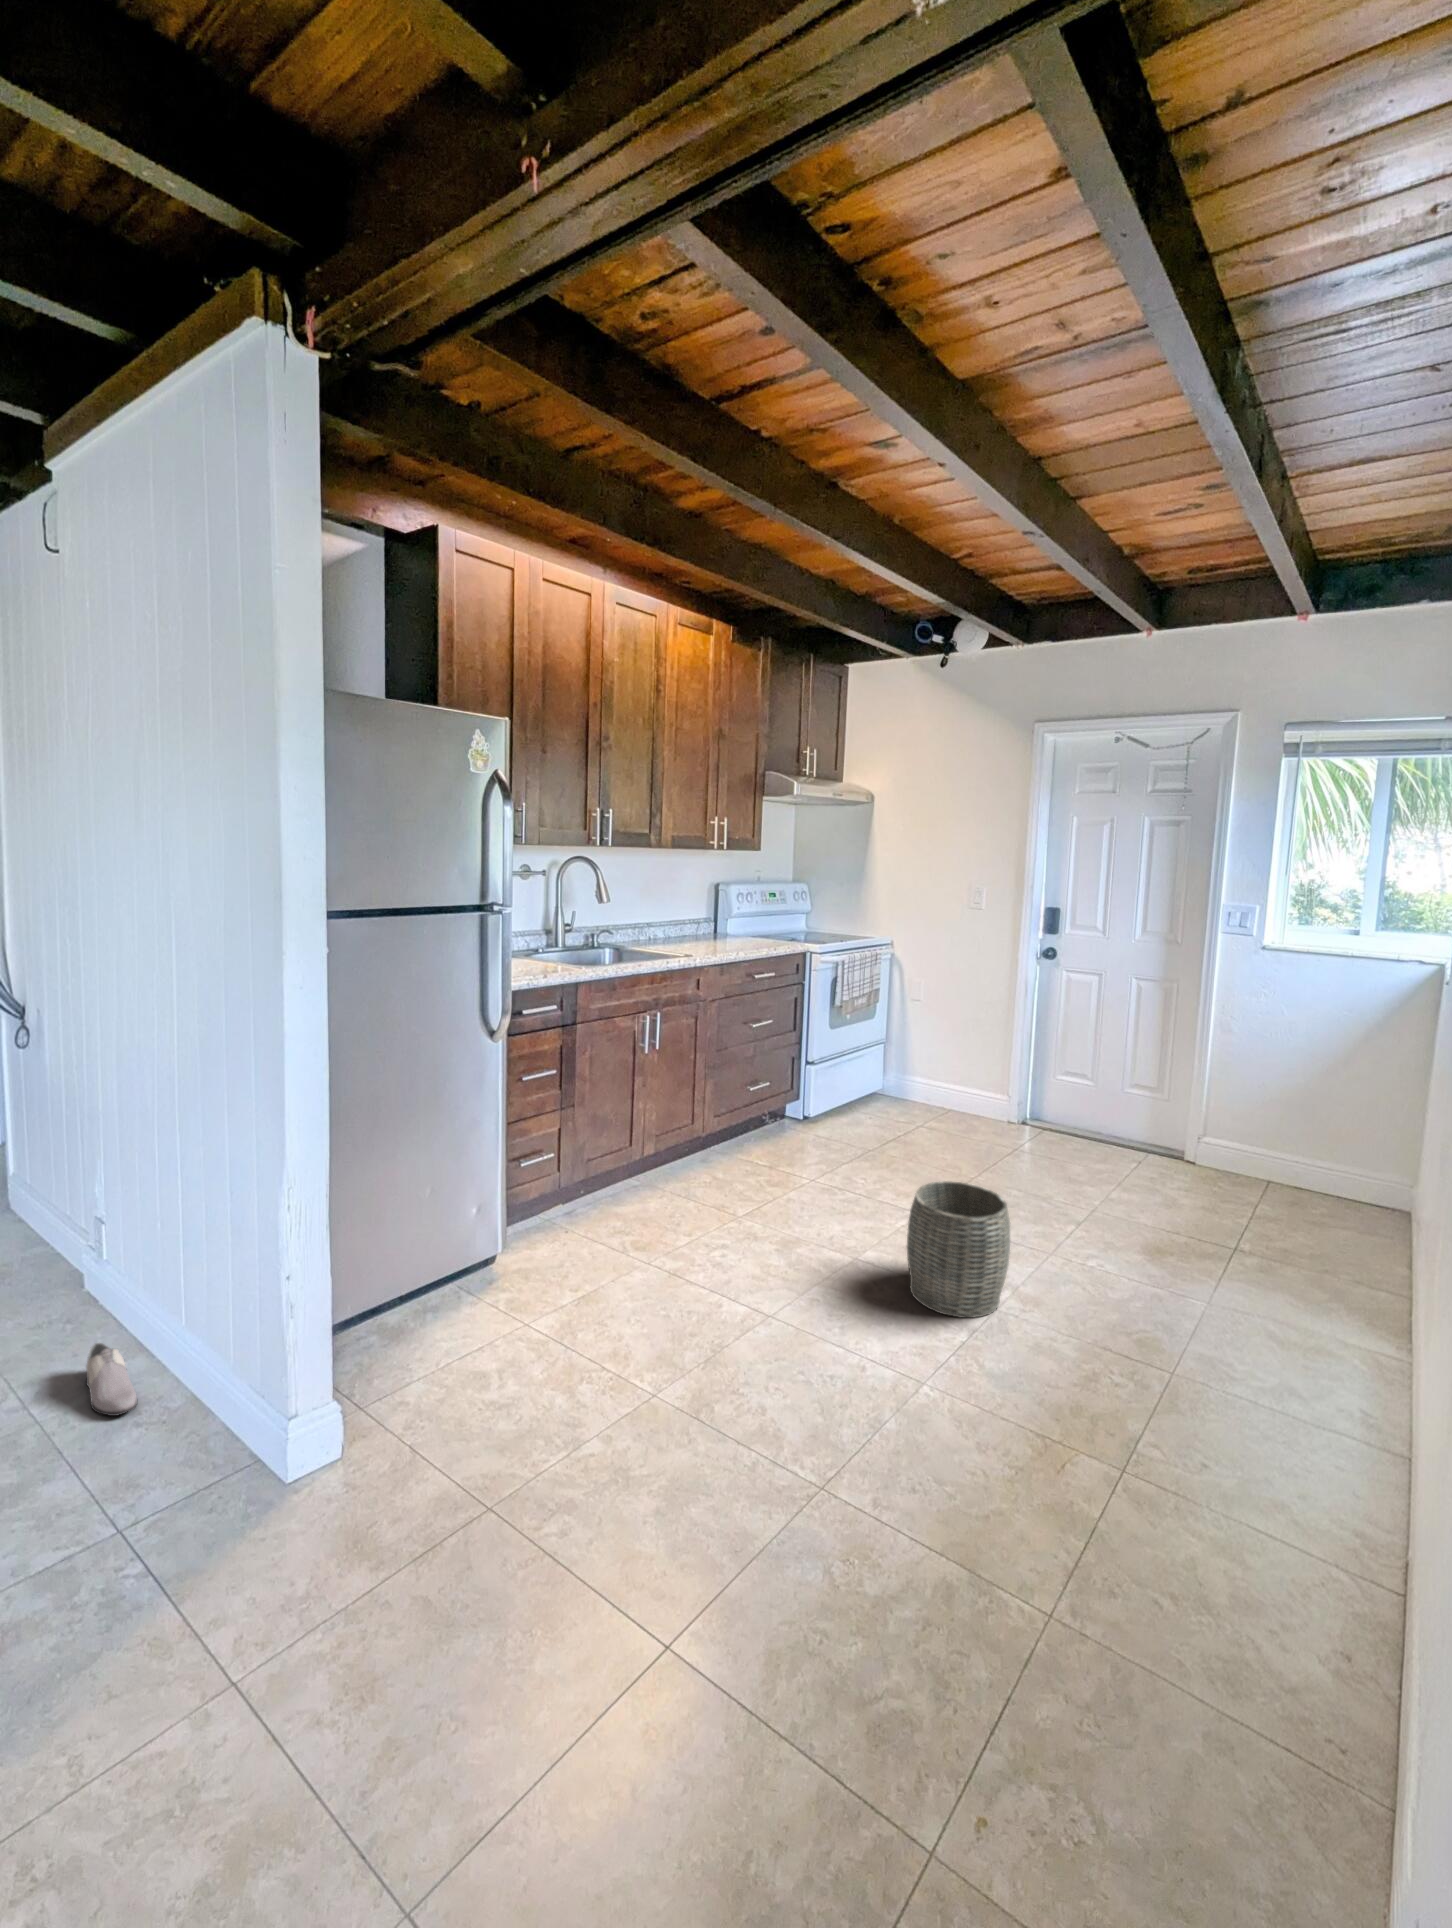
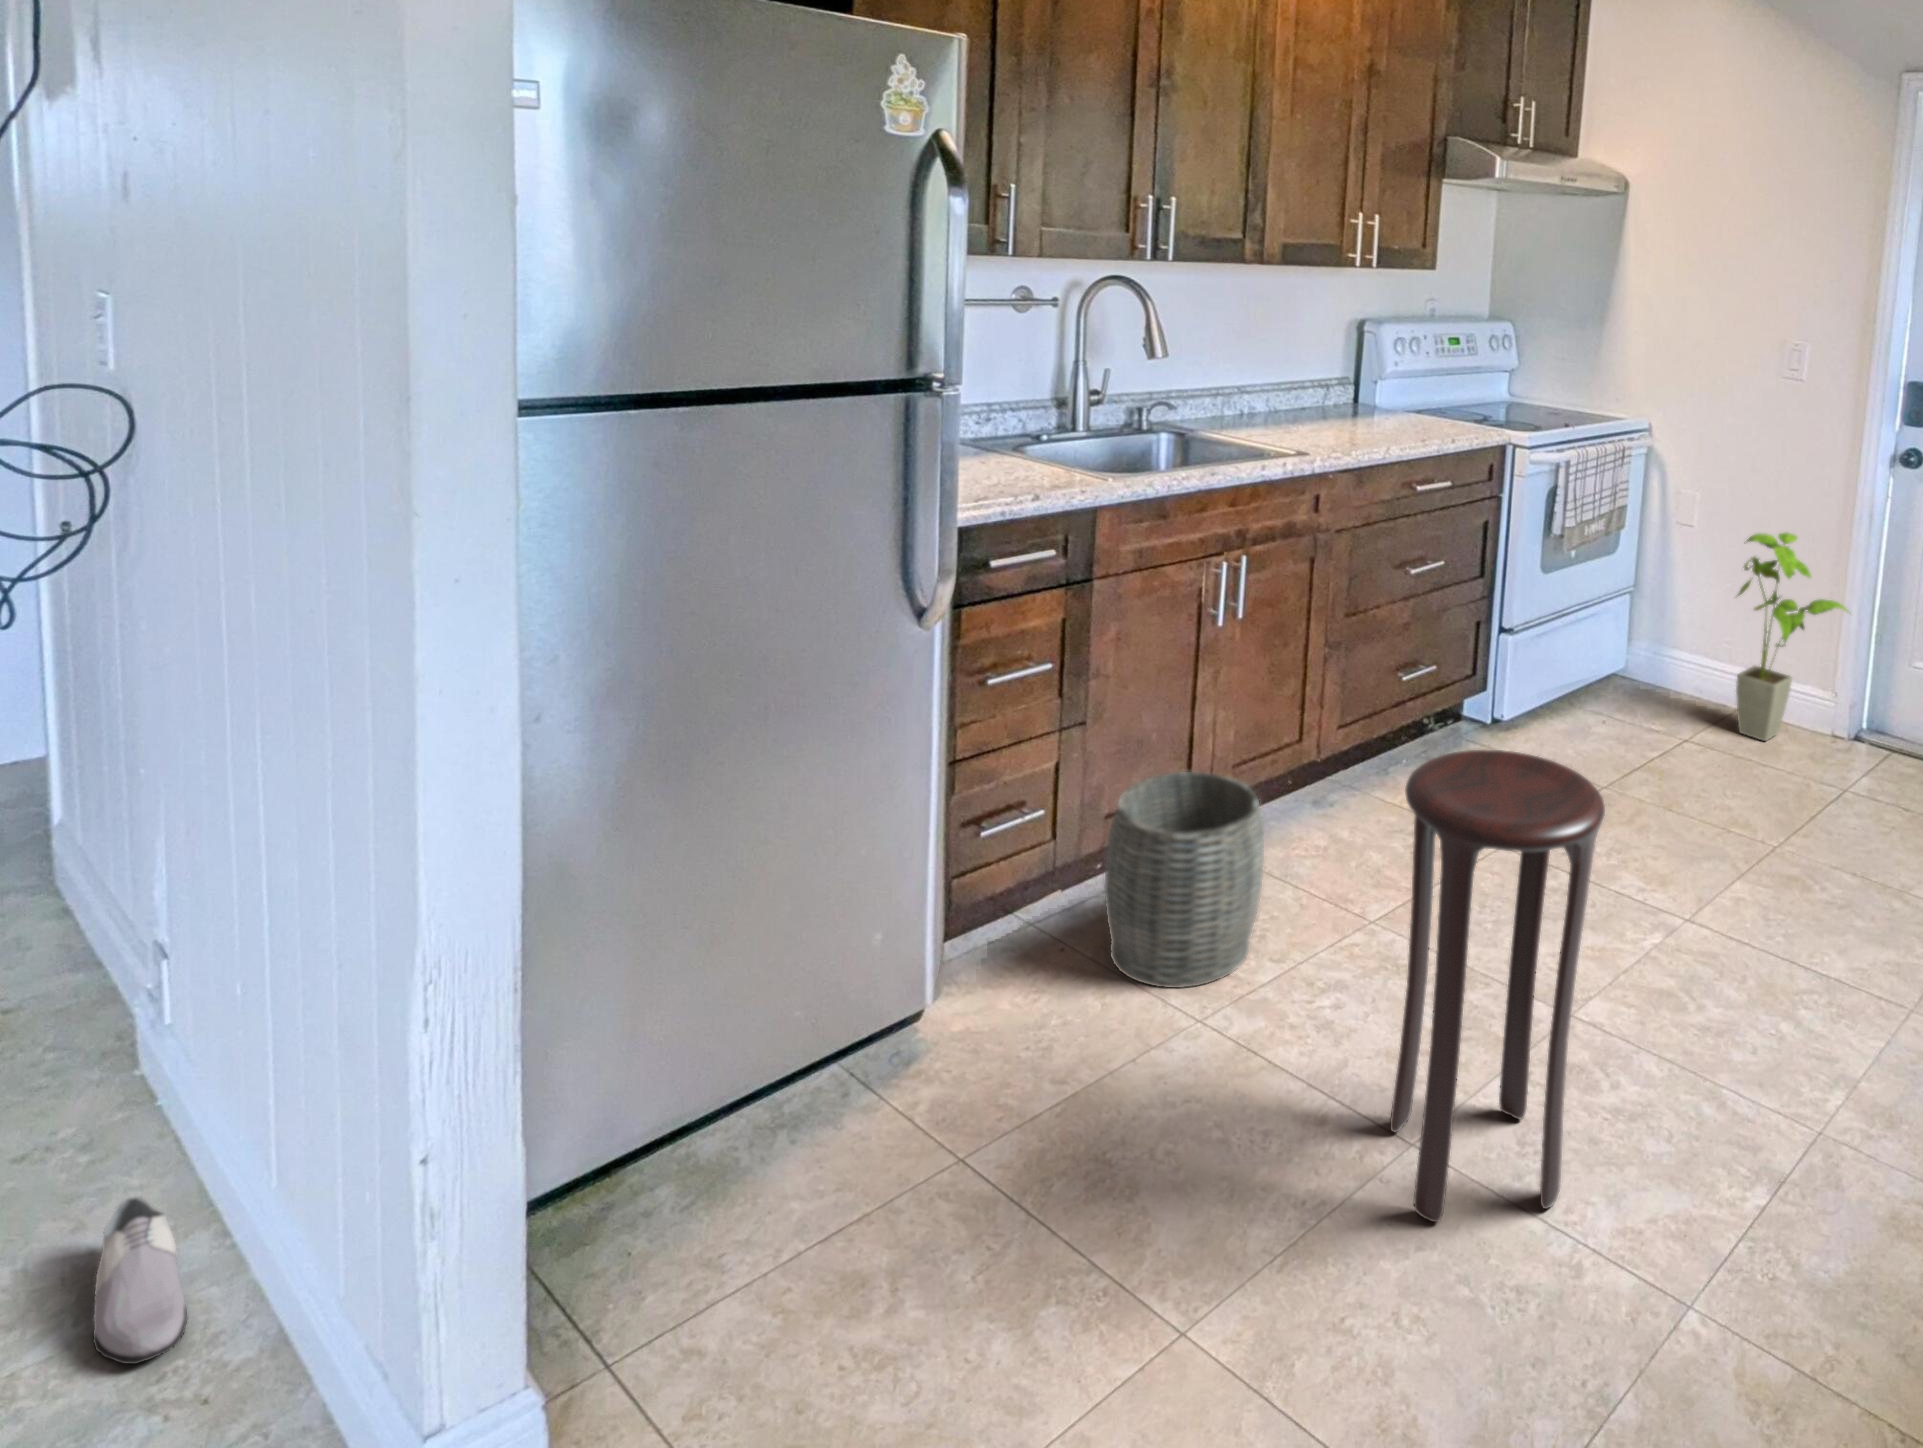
house plant: none [948,999,1020,1126] -> present [1736,533,1850,741]
stool: none [759,1098,871,1348] -> present [1390,750,1605,1222]
woven basket: present [907,1181,1010,1318] -> present [1105,772,1264,988]

